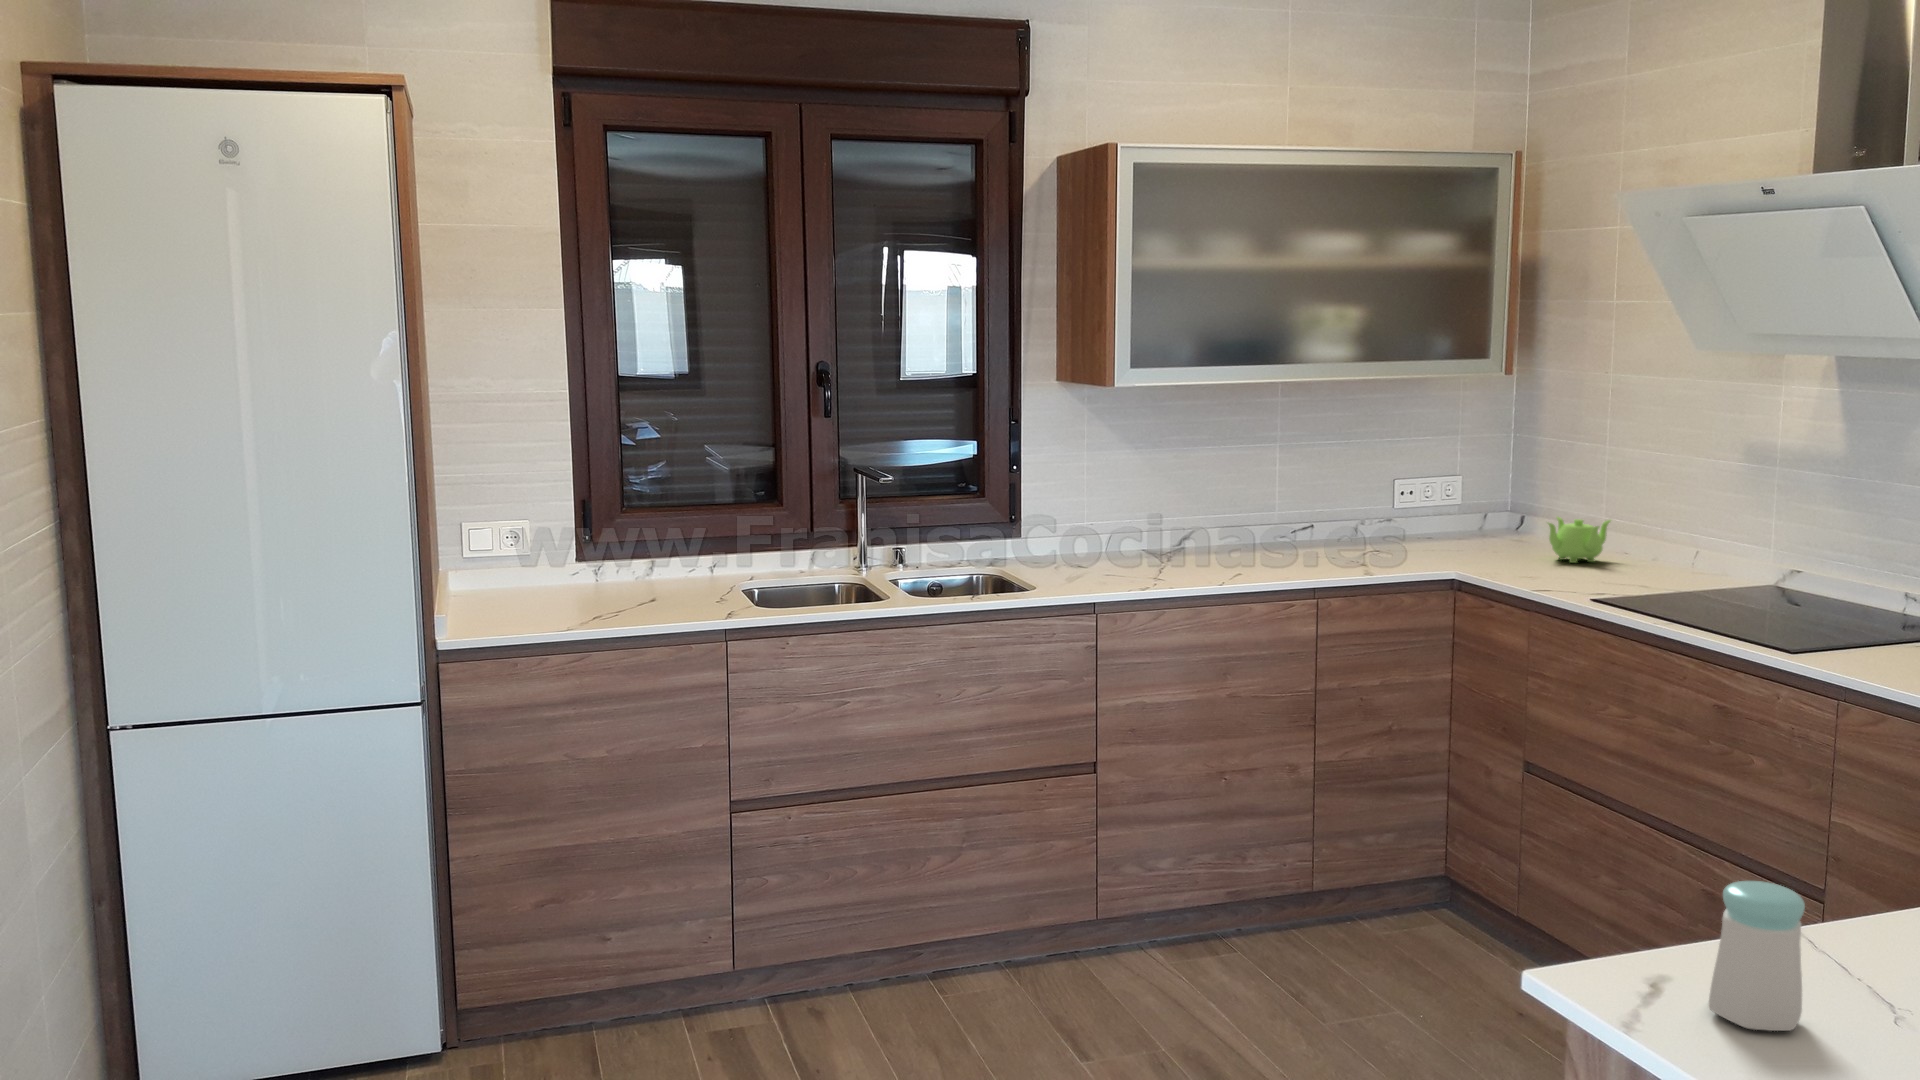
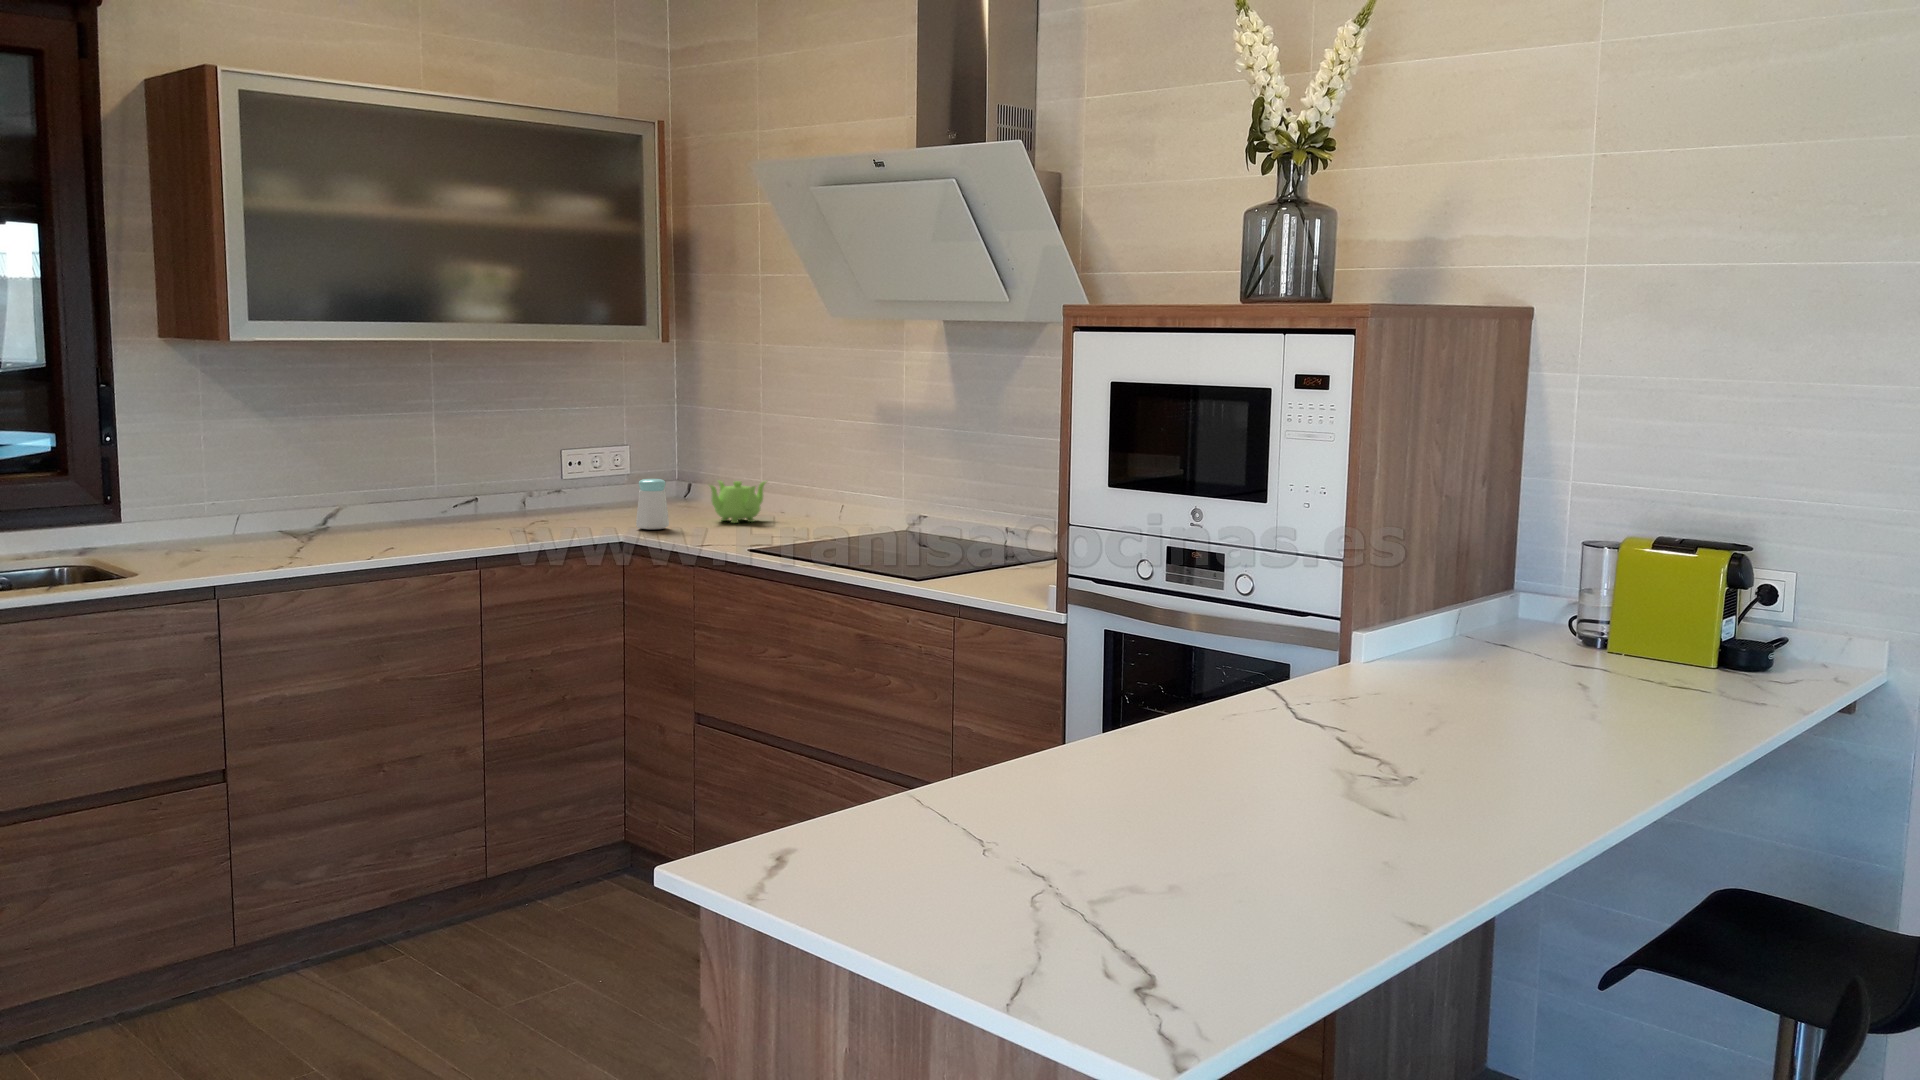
salt shaker: present [1708,881,1805,1031] -> present [636,479,669,530]

